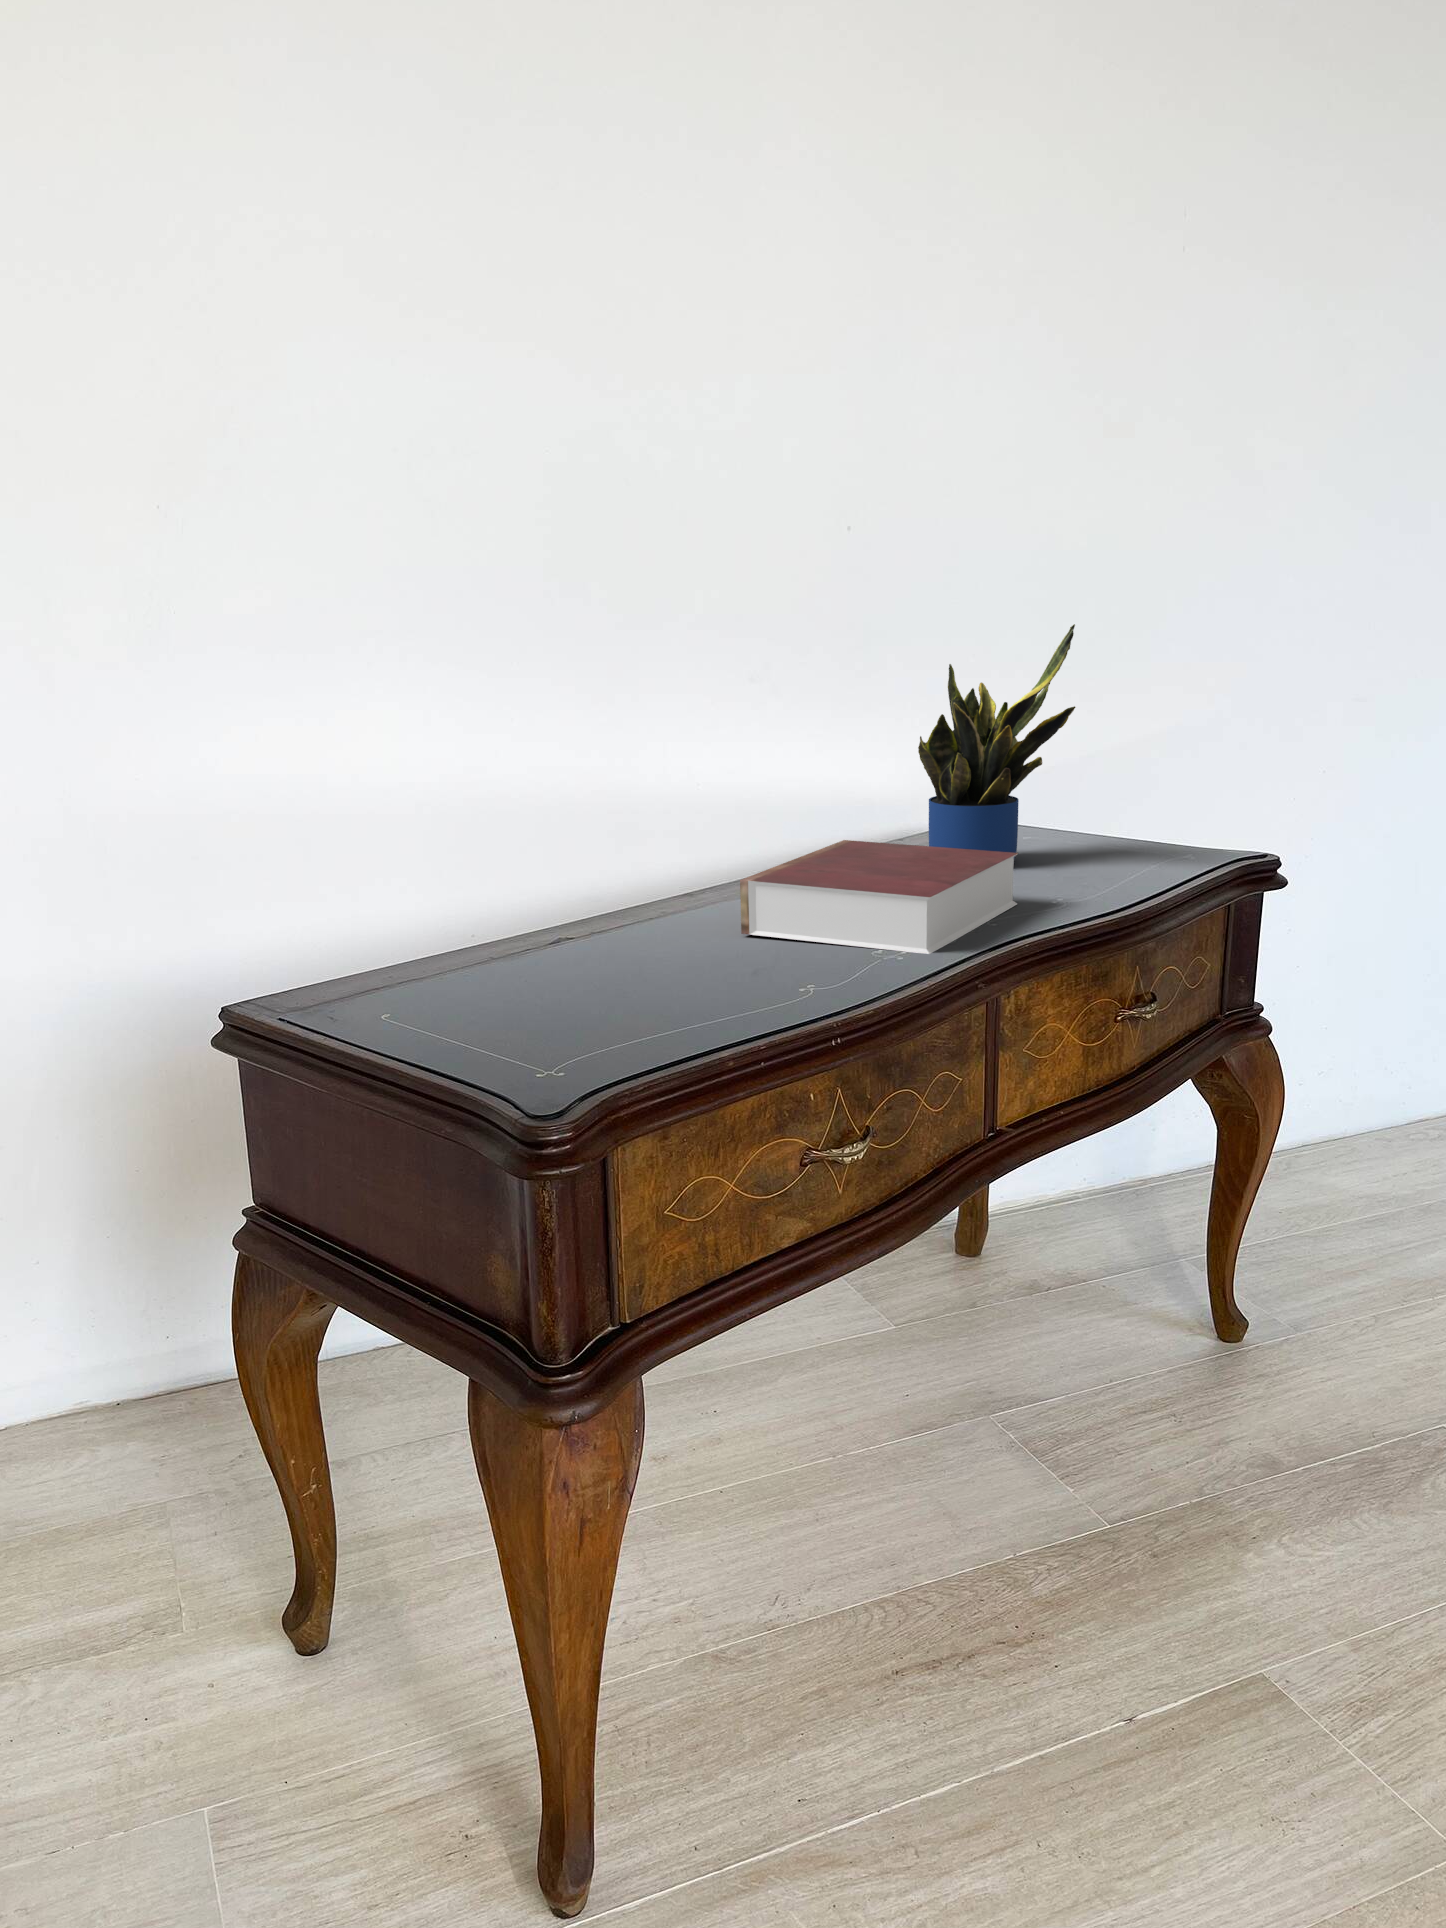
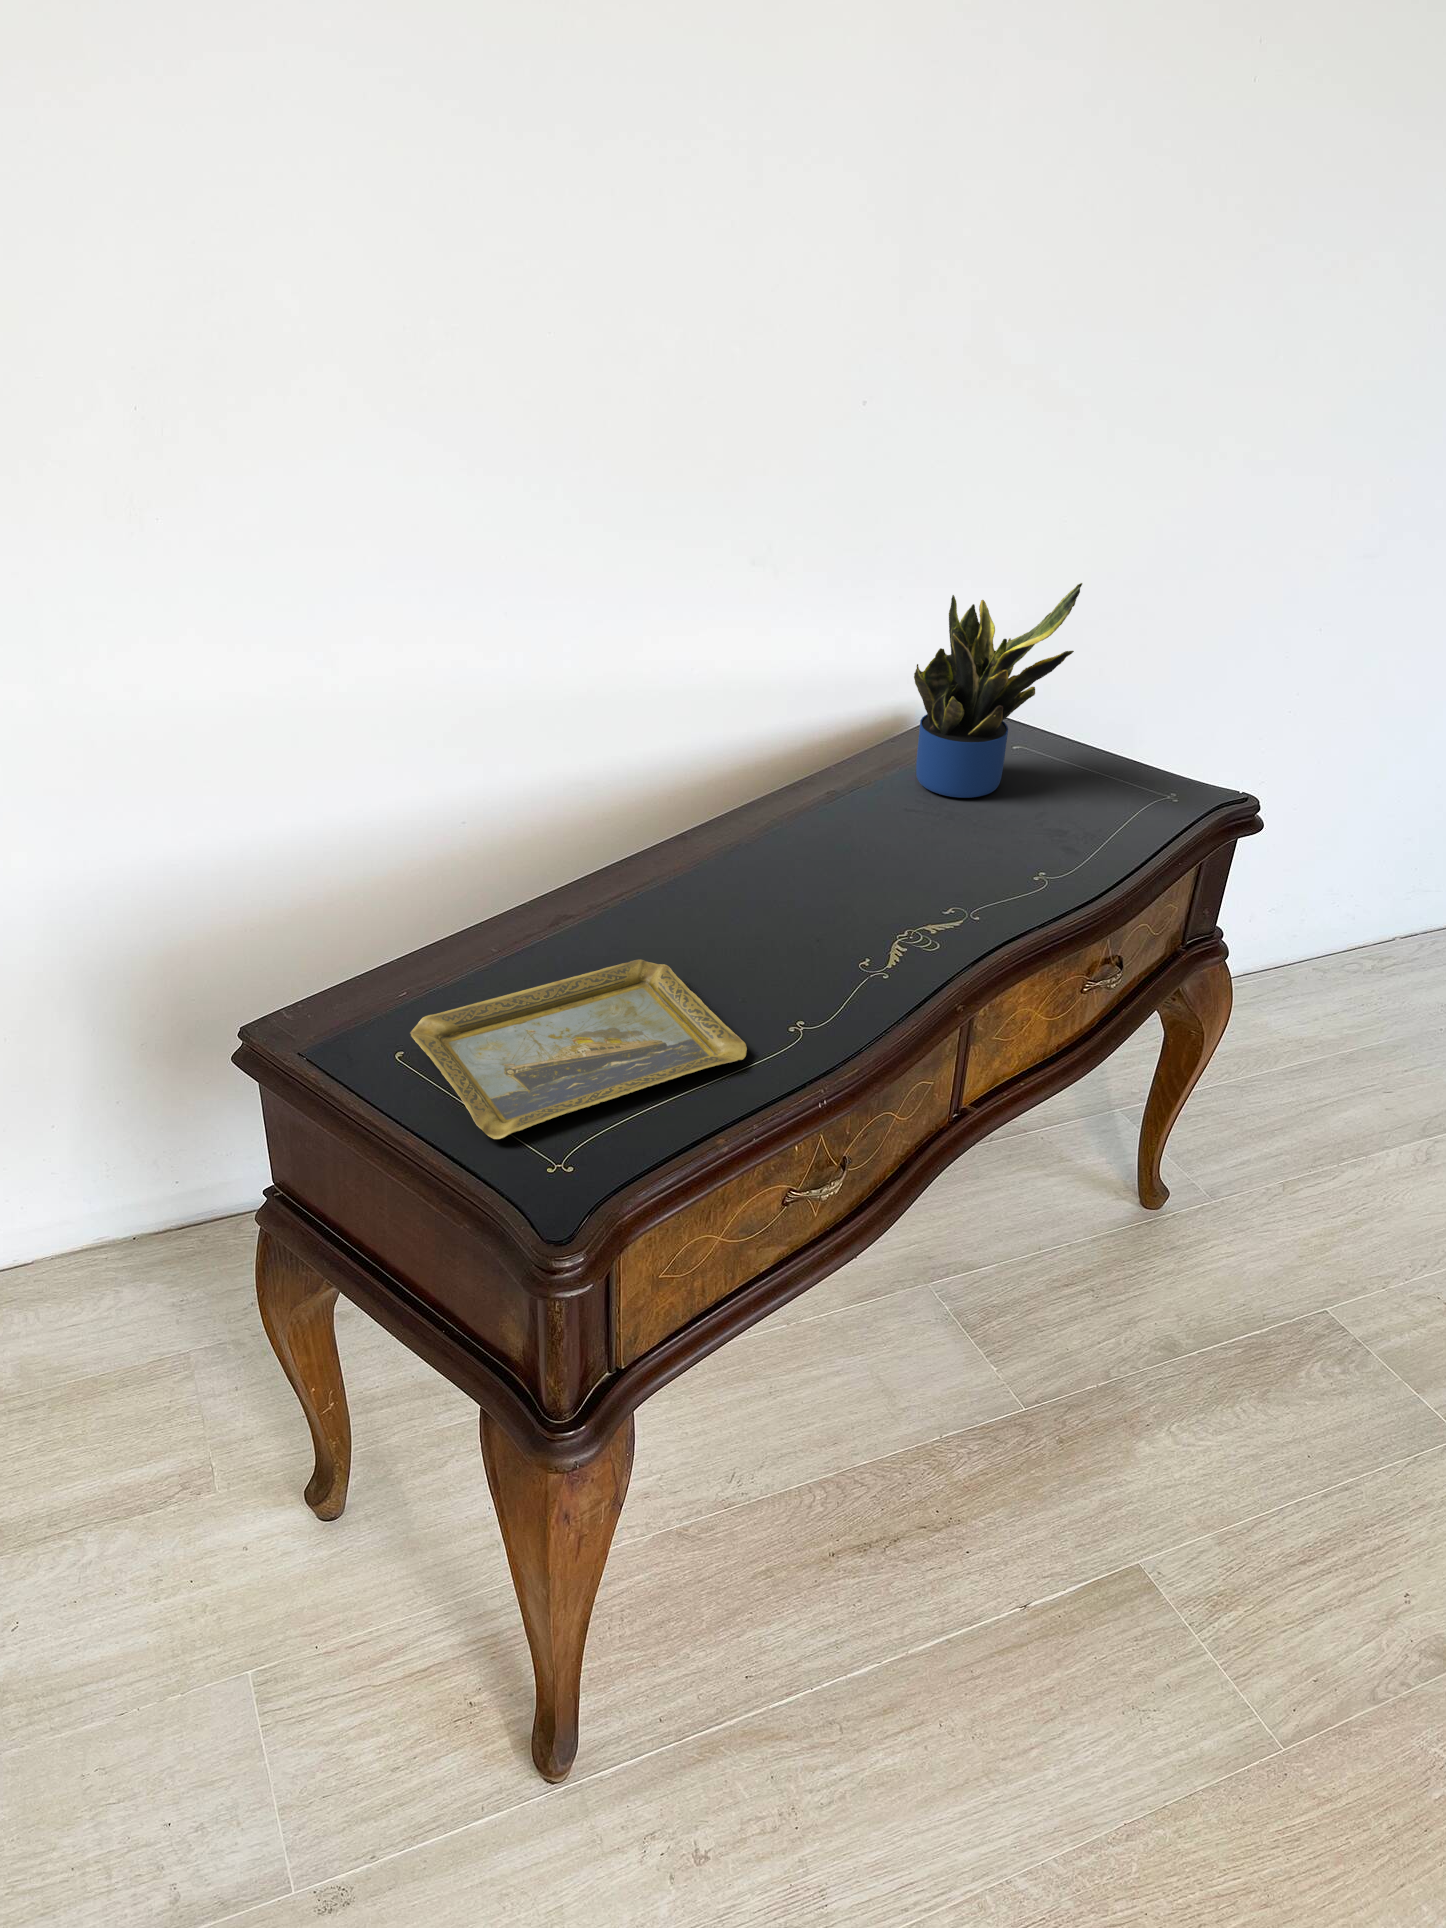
book: present [740,840,1018,954] -> none [733,787,1004,969]
tray: none [396,948,755,1054] -> present [410,960,747,1139]

